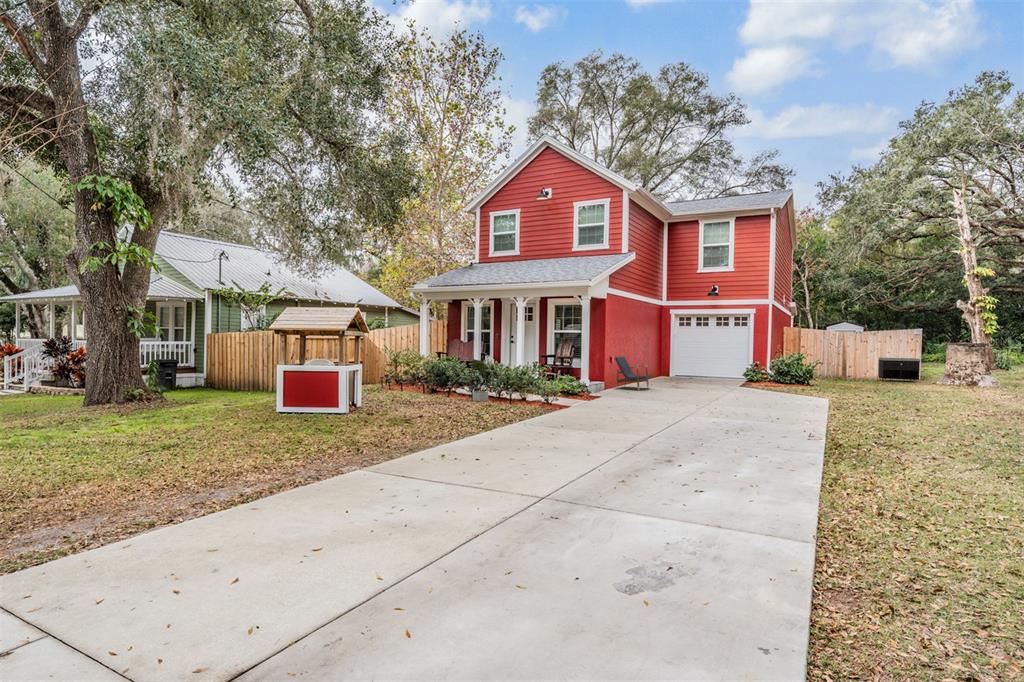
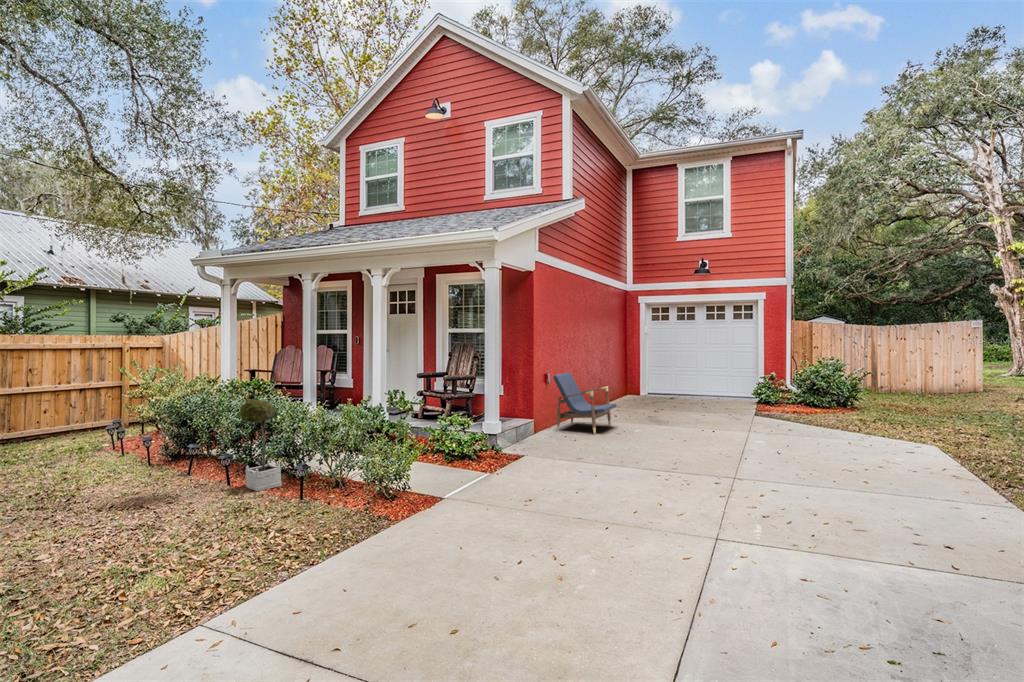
storage bench: present [878,357,920,382] -> none [926,361,990,396]

